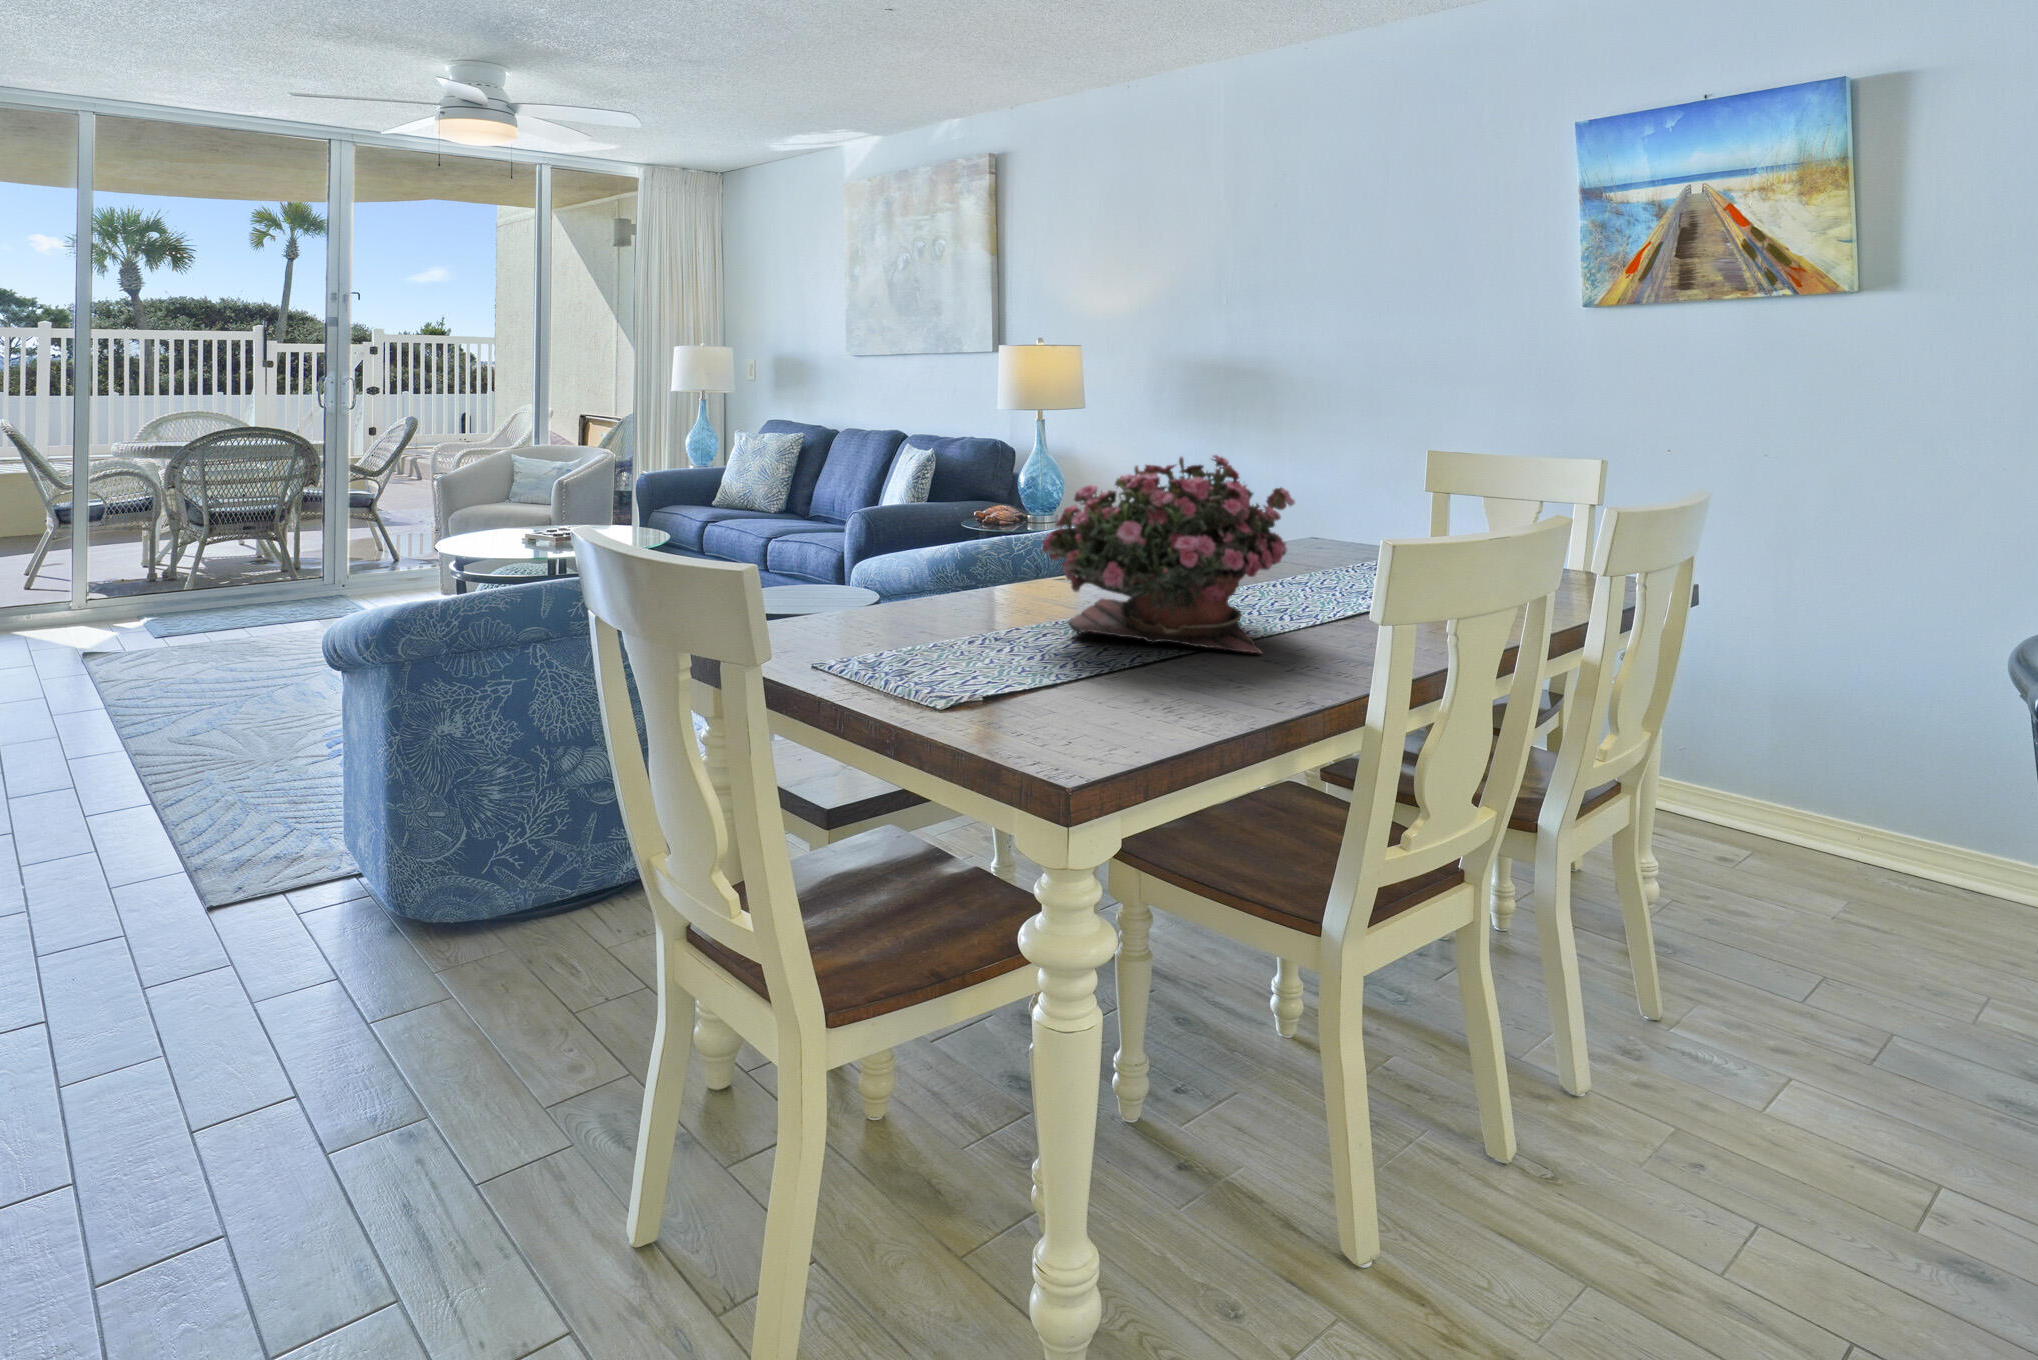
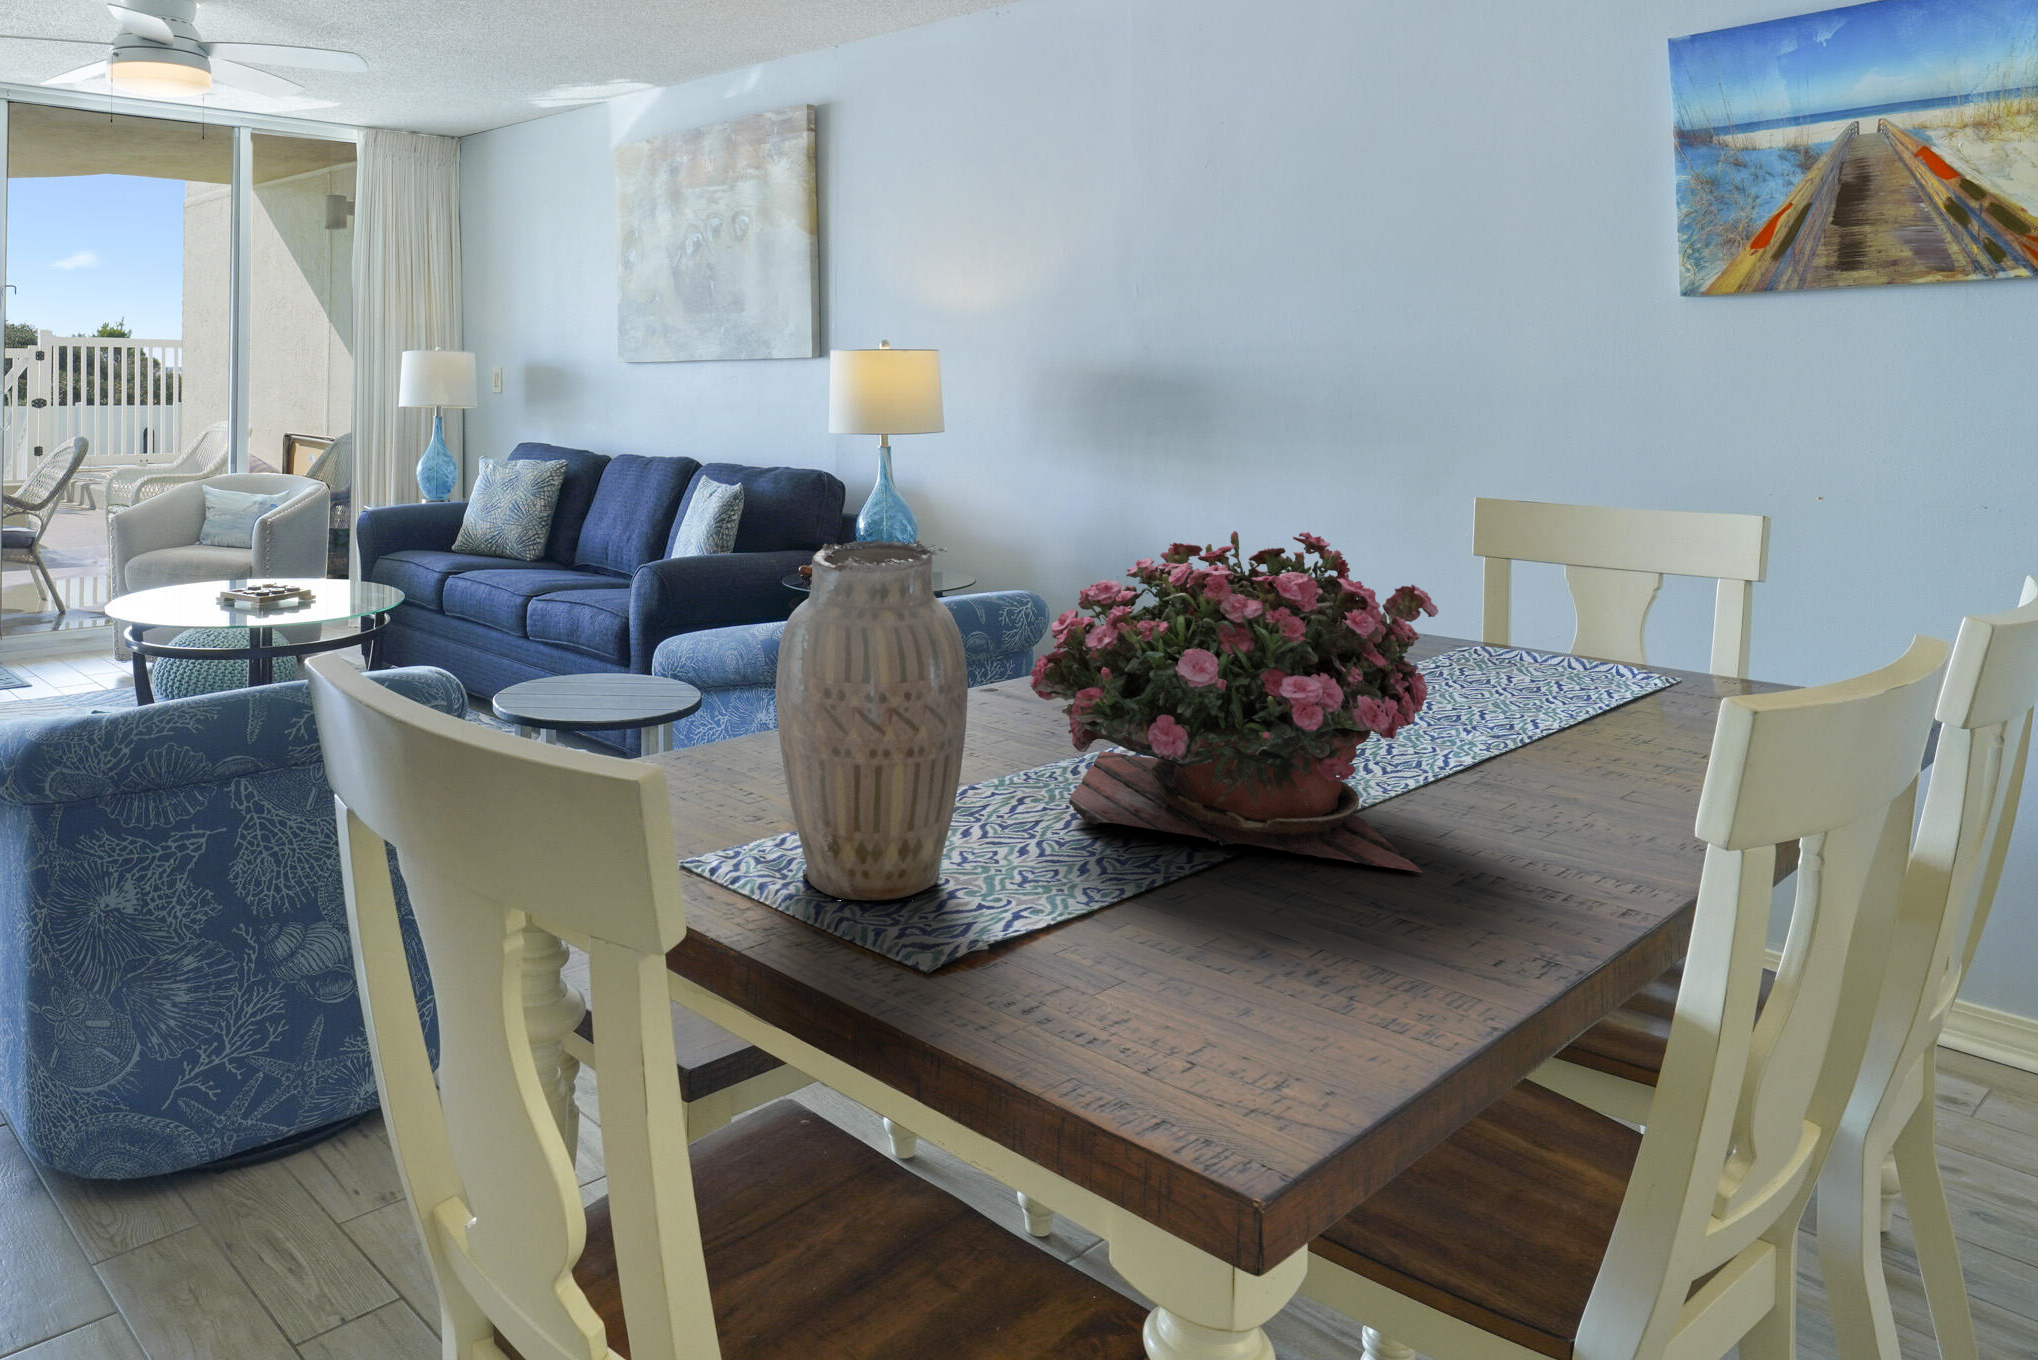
vase: none [872,456,987,670] -> present [776,539,968,900]

